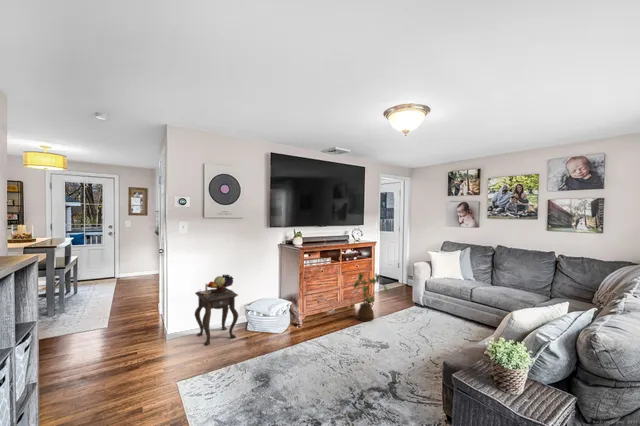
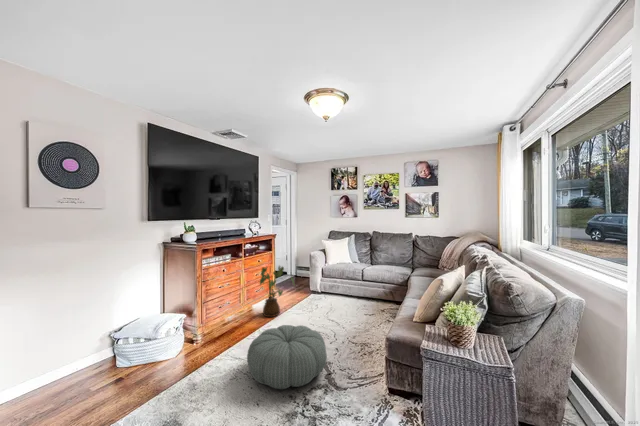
side table: present [195,275,238,346] -> none [18,287,108,407]
pouf: none [324,329,395,383] -> present [247,325,327,389]

